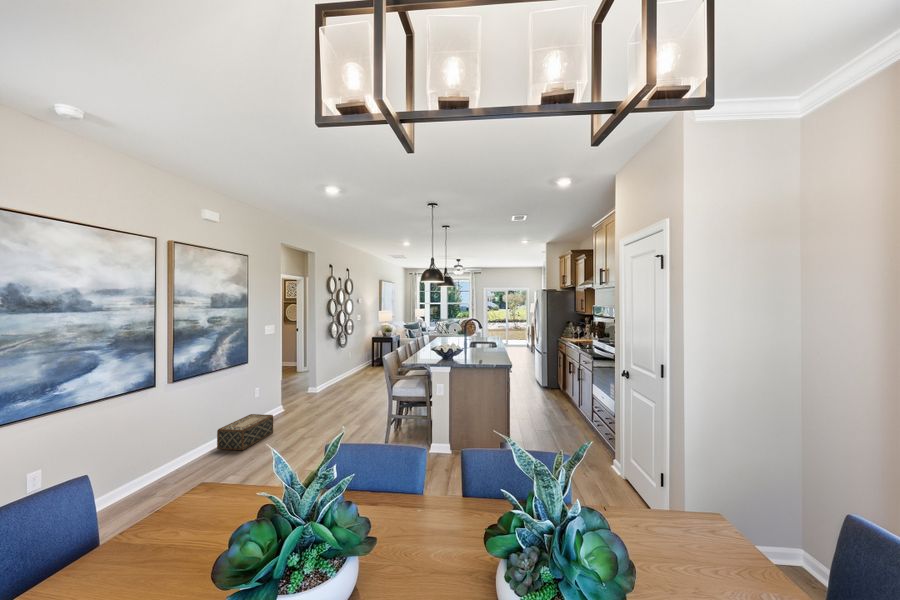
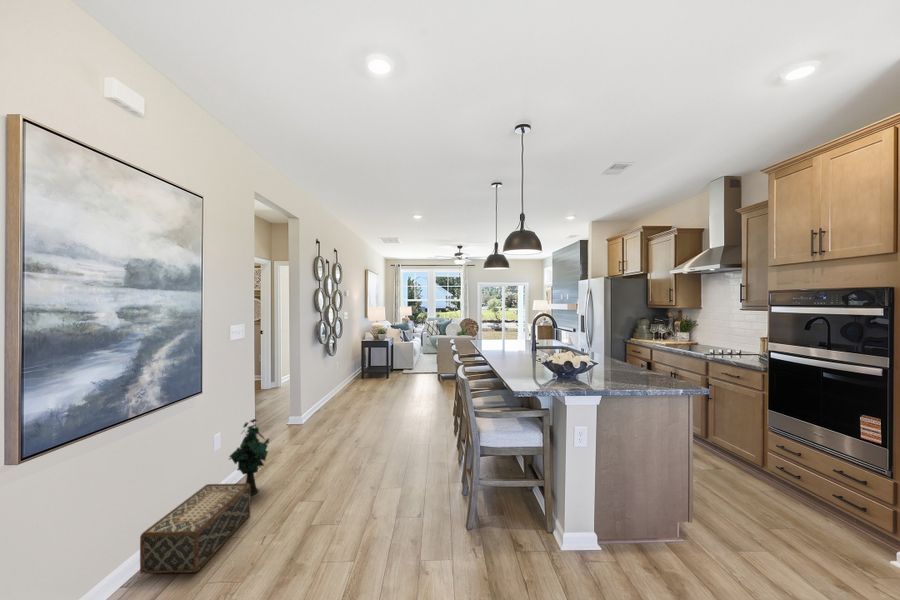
decorative plant: none [263,381,287,425] -> present [229,419,269,495]

